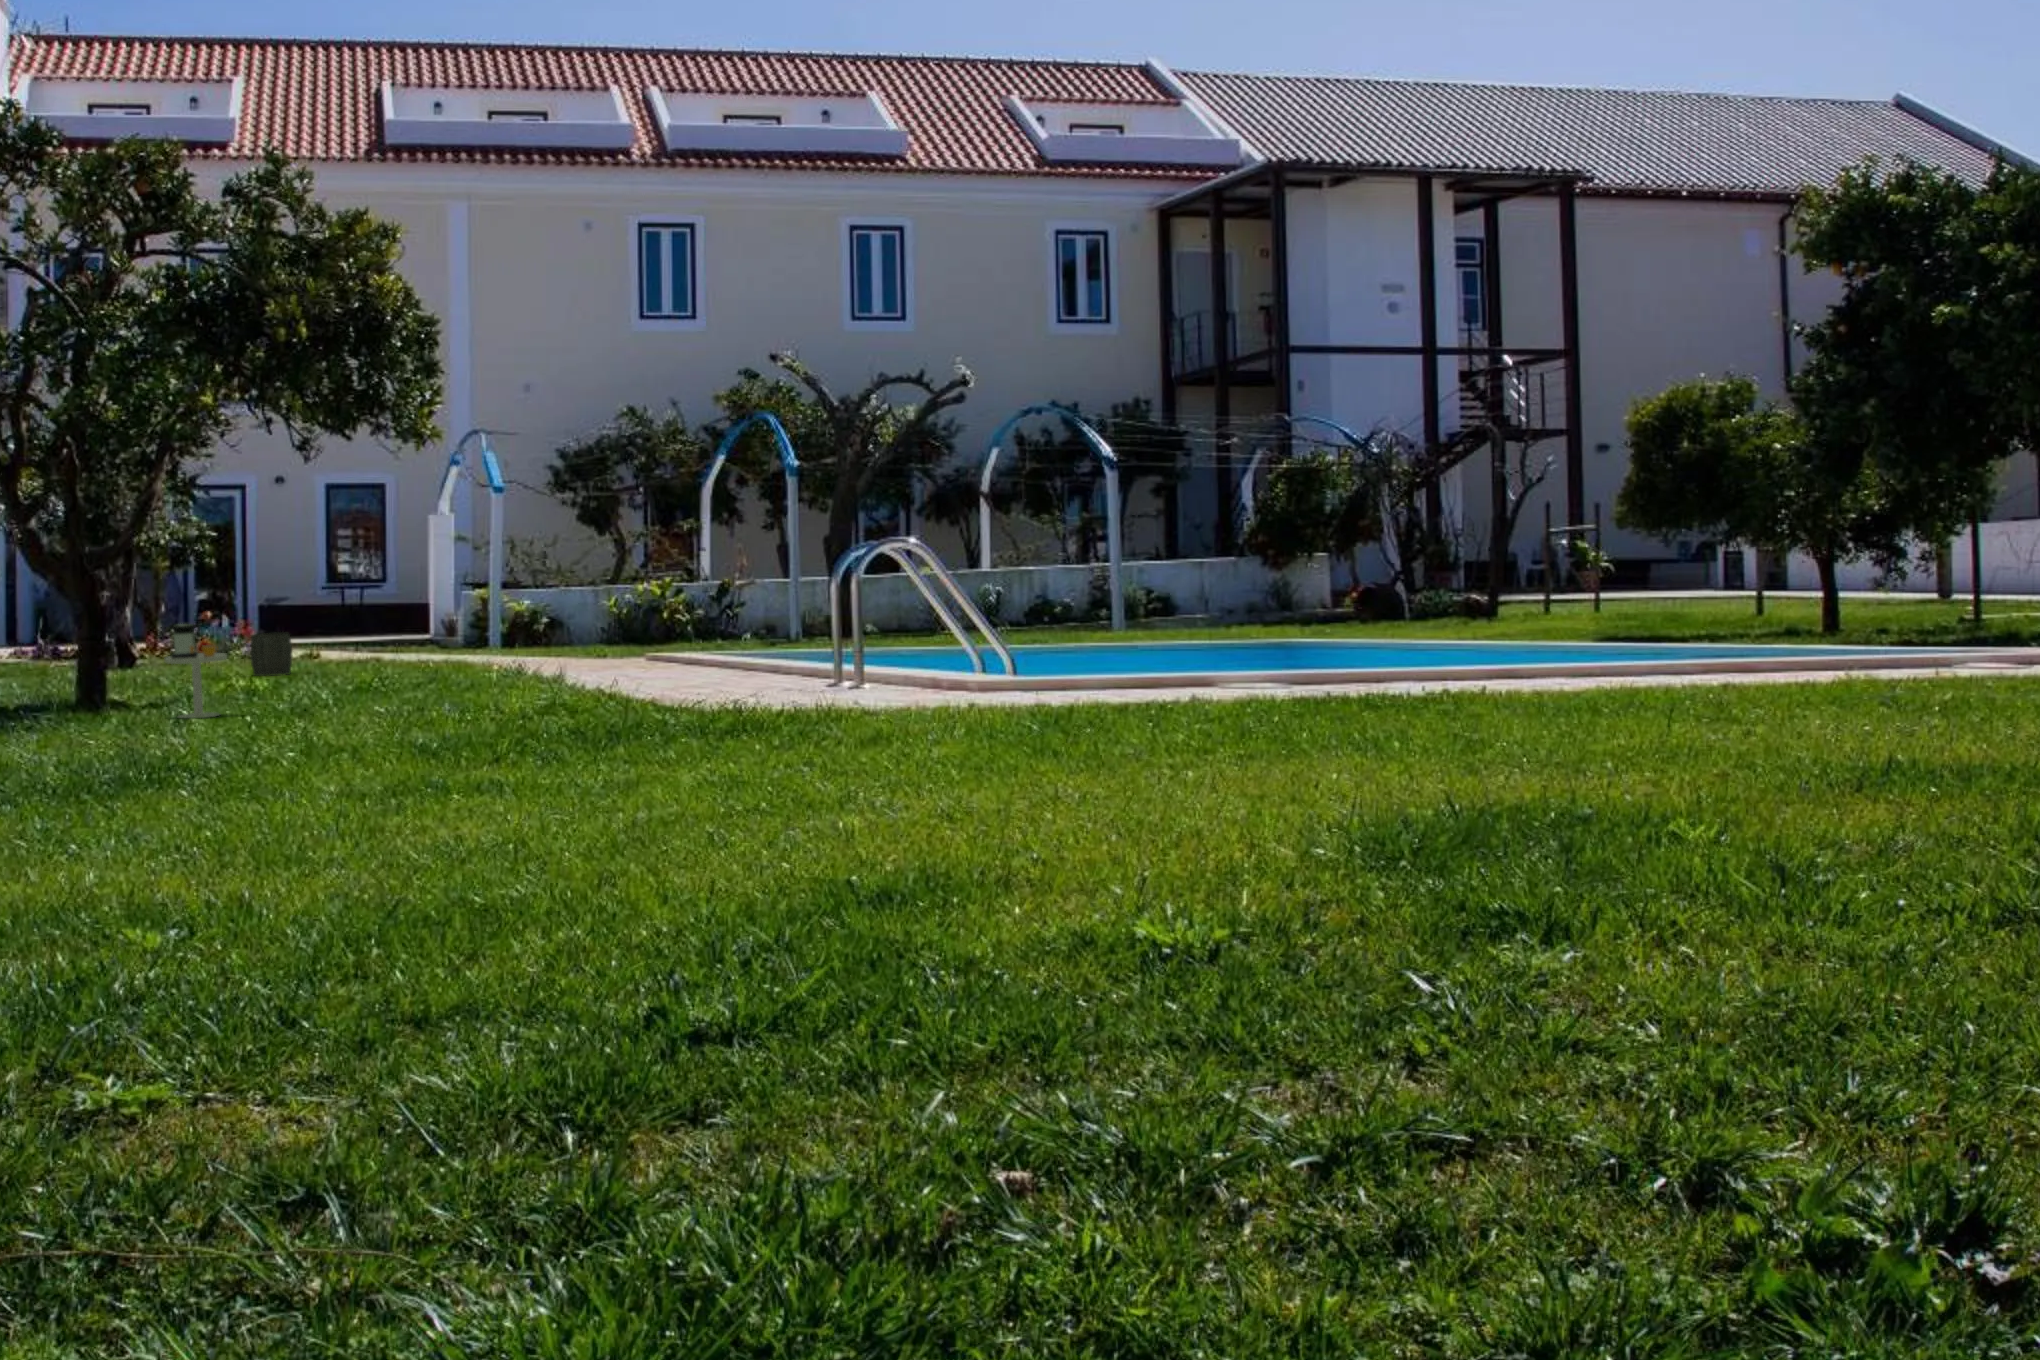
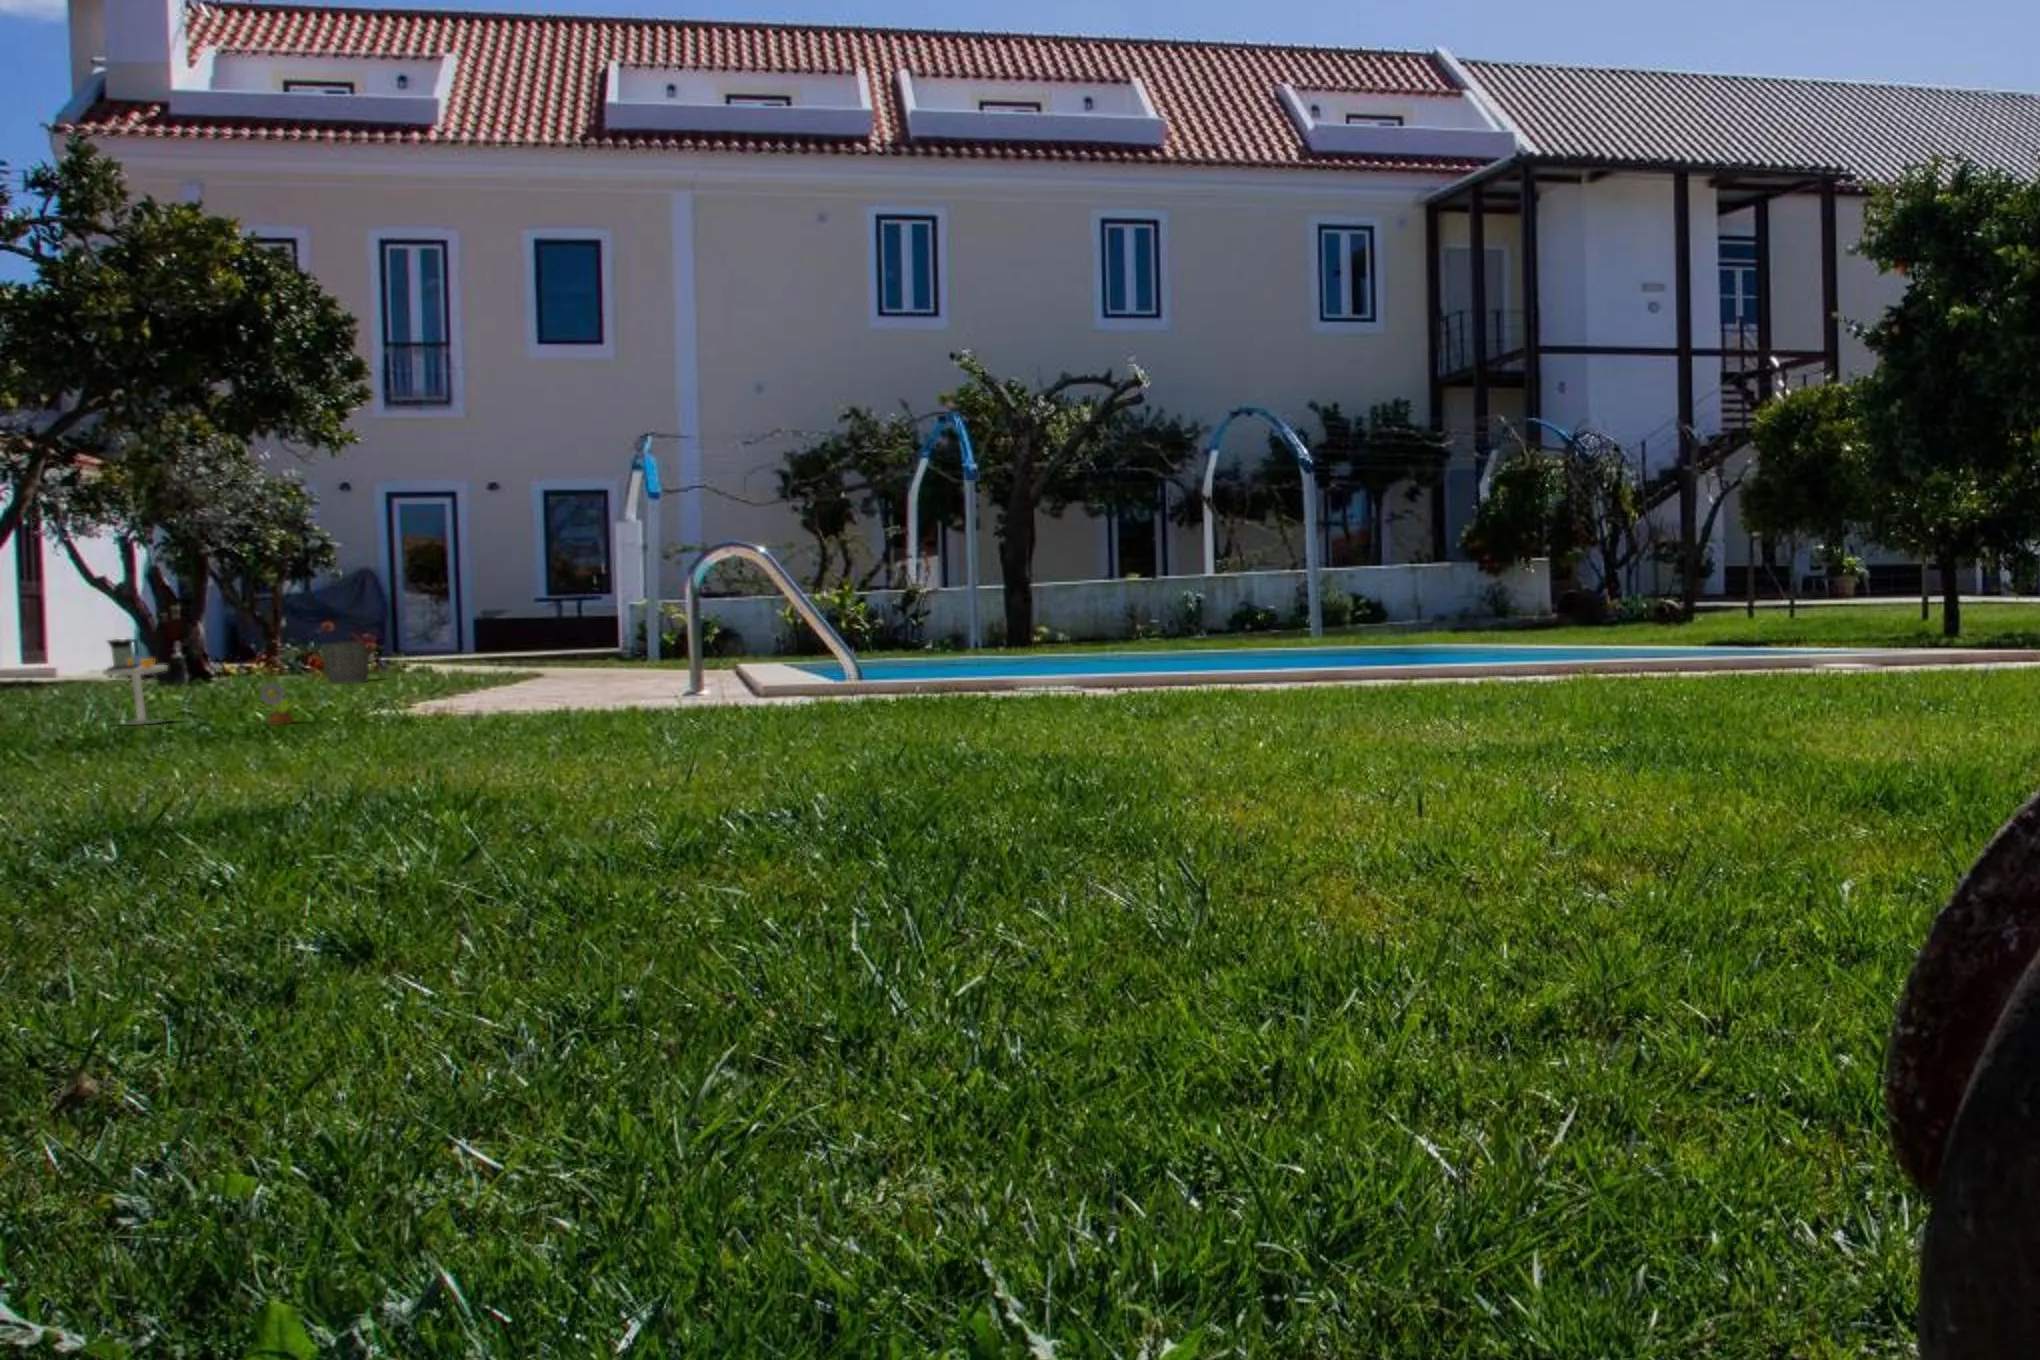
decorative plant: none [341,672,394,720] -> present [257,683,305,725]

